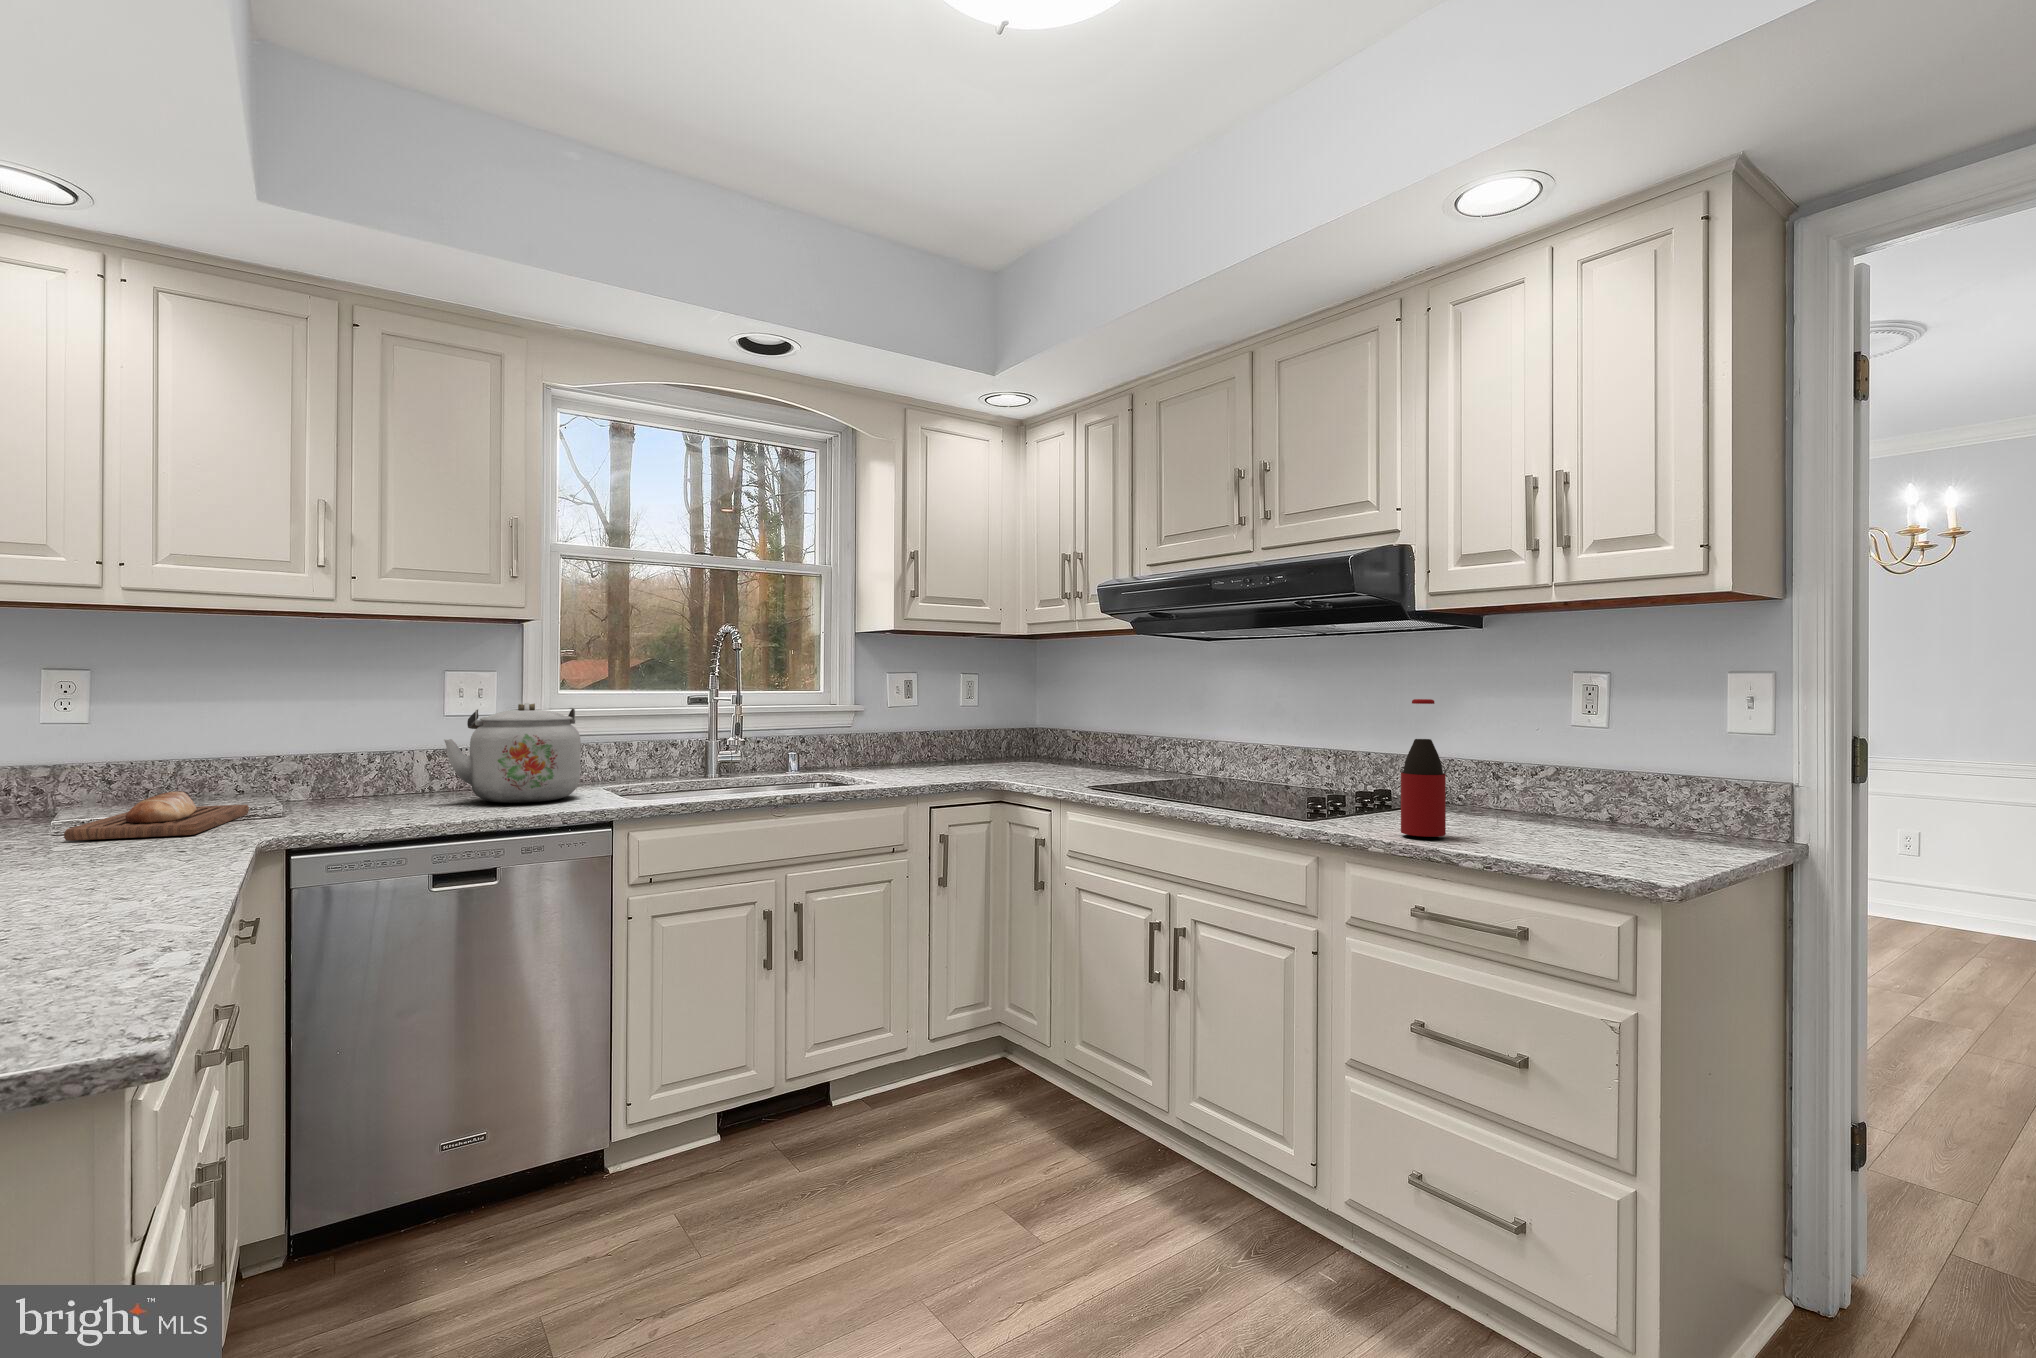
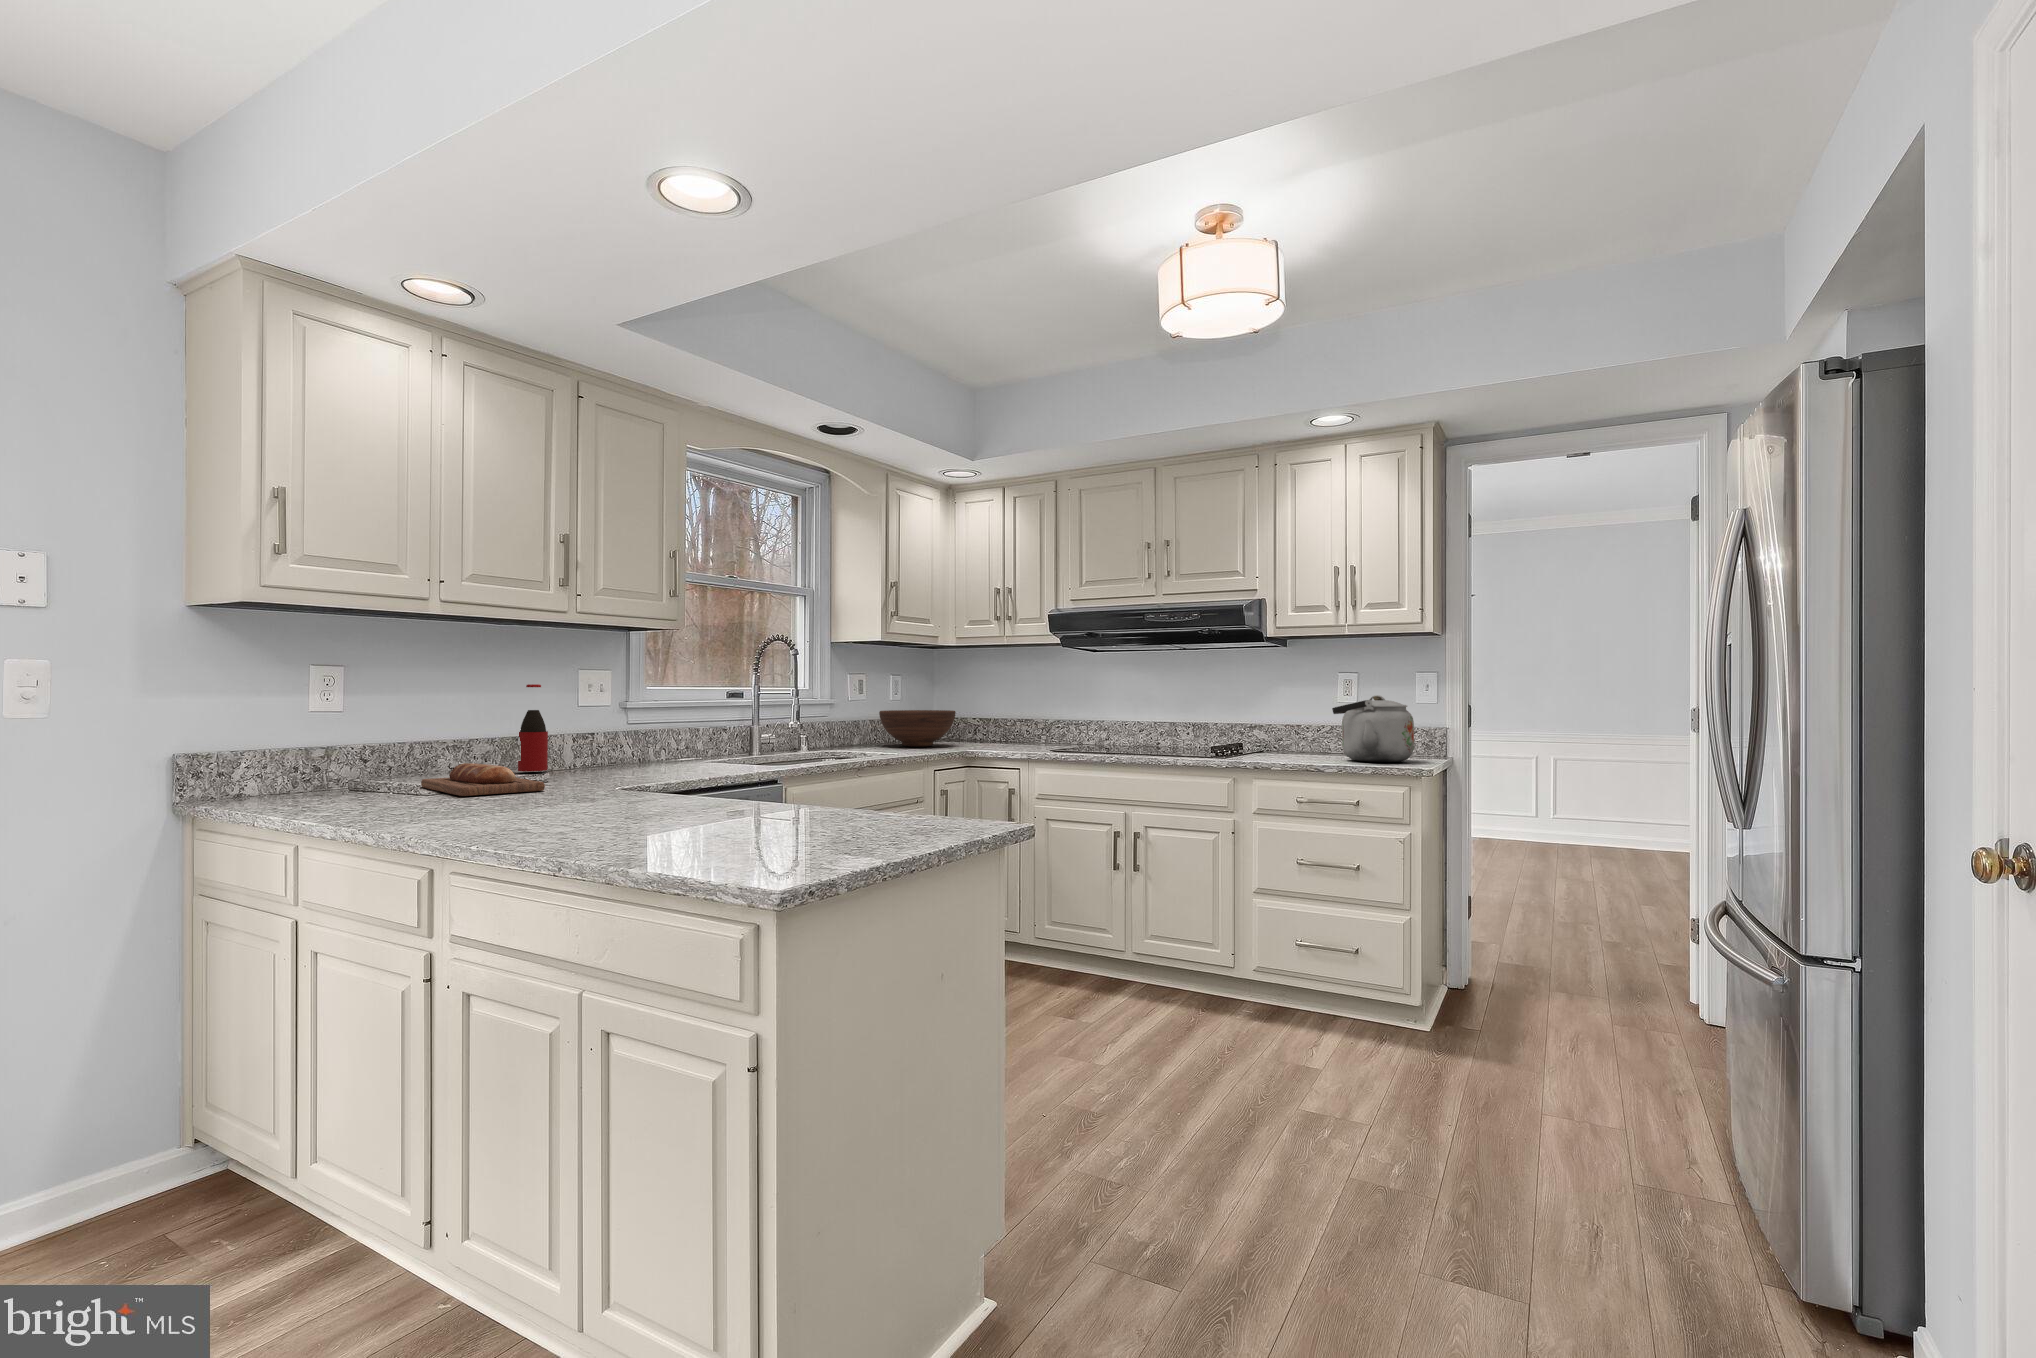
bottle: present [1401,699,1446,837] -> present [518,684,548,771]
kettle: present [444,703,581,803] -> present [1332,695,1414,762]
fruit bowl: none [913,720,1013,770] -> present [879,710,956,747]

